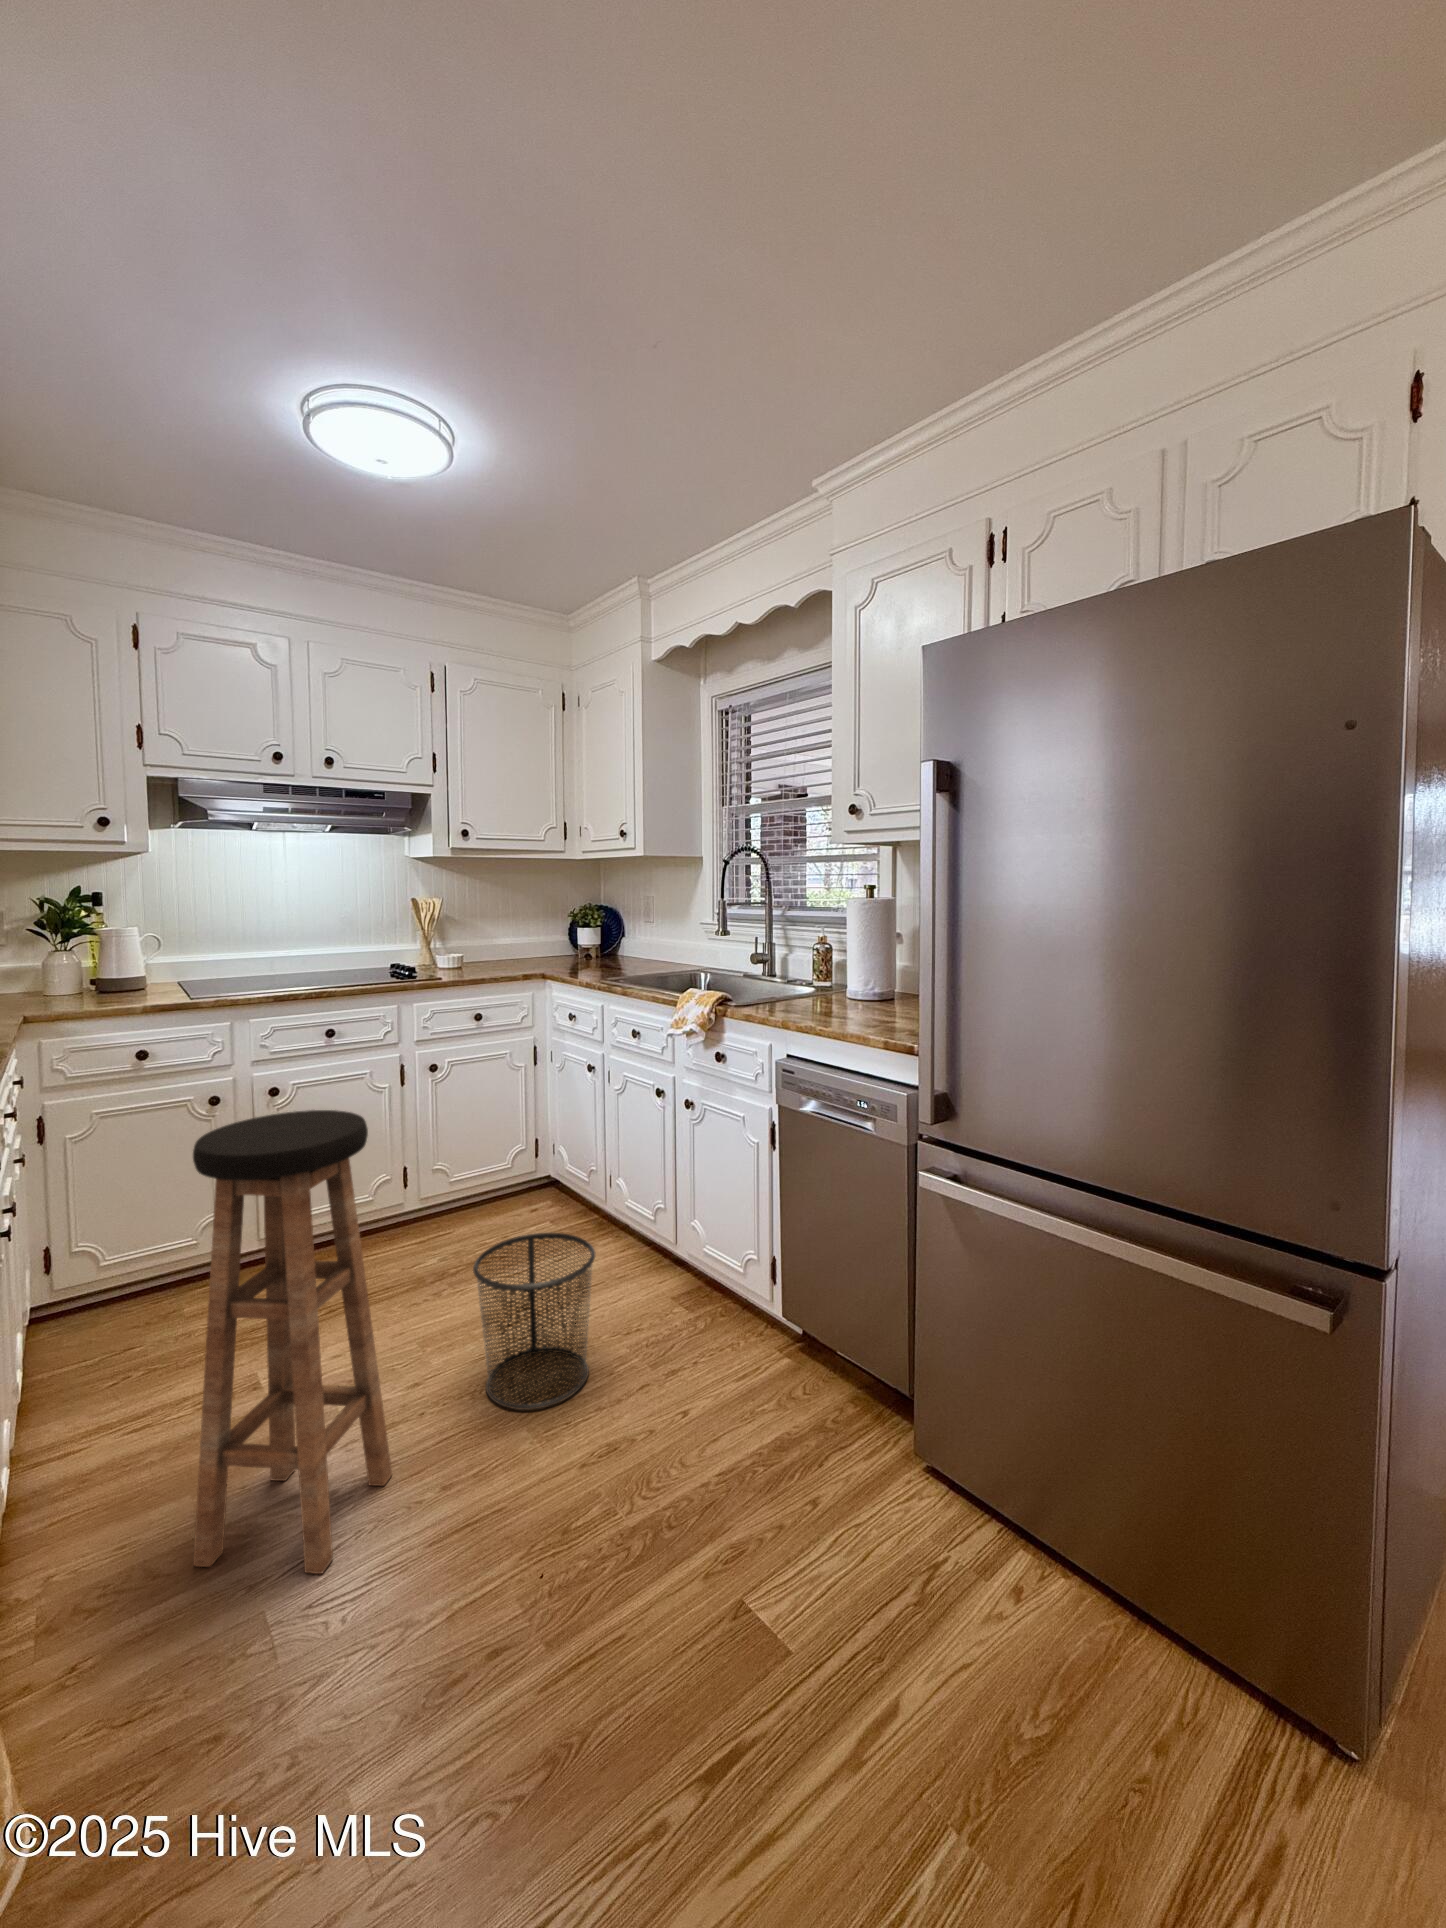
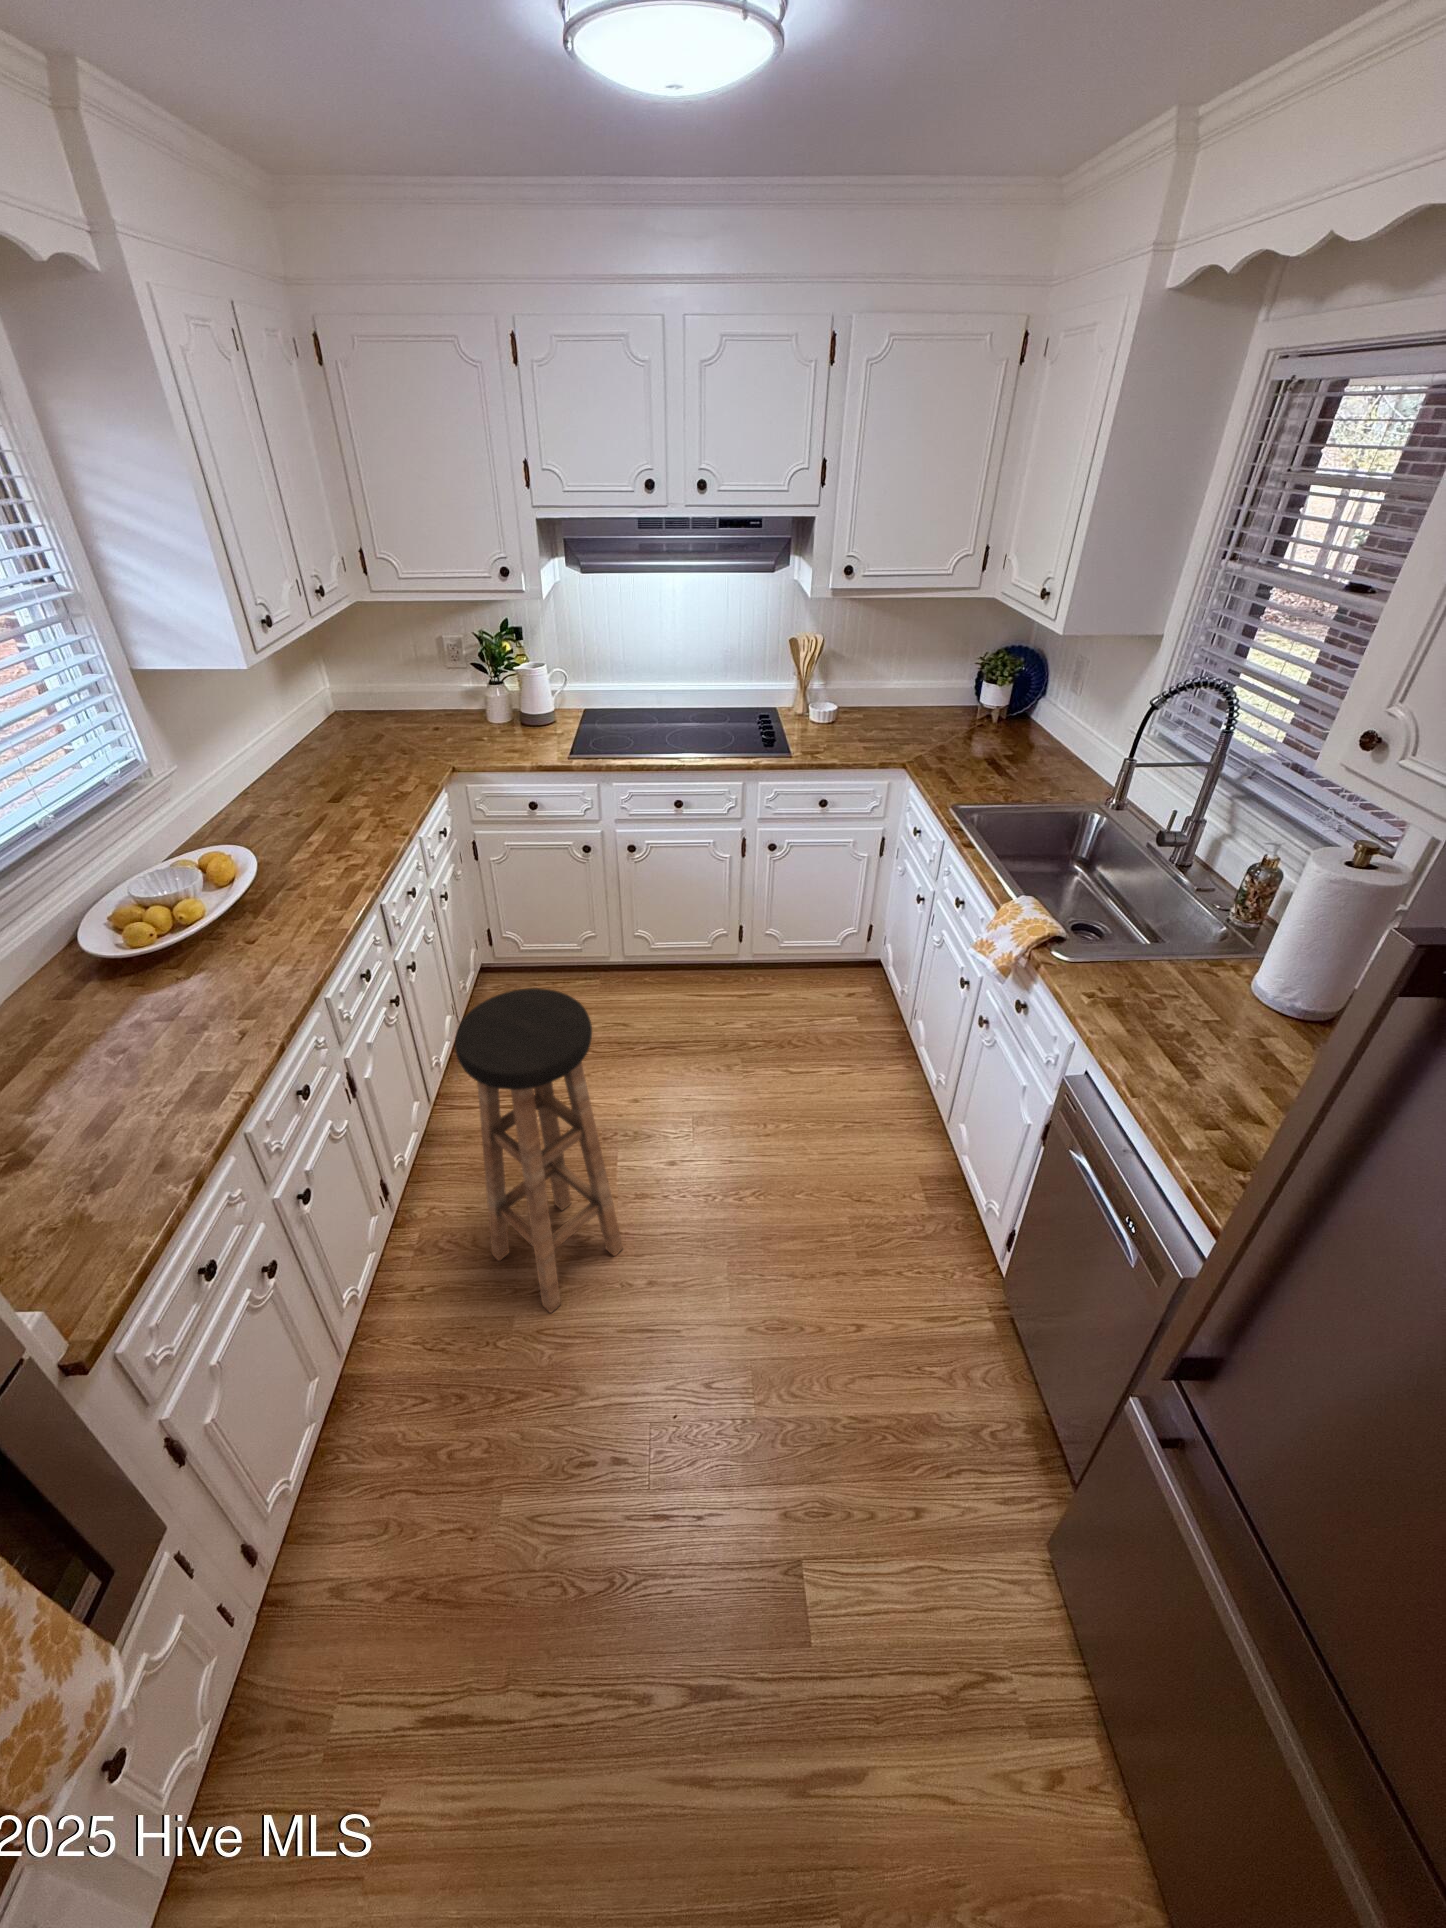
waste bin: present [473,1232,595,1410] -> none [709,1094,823,1249]

